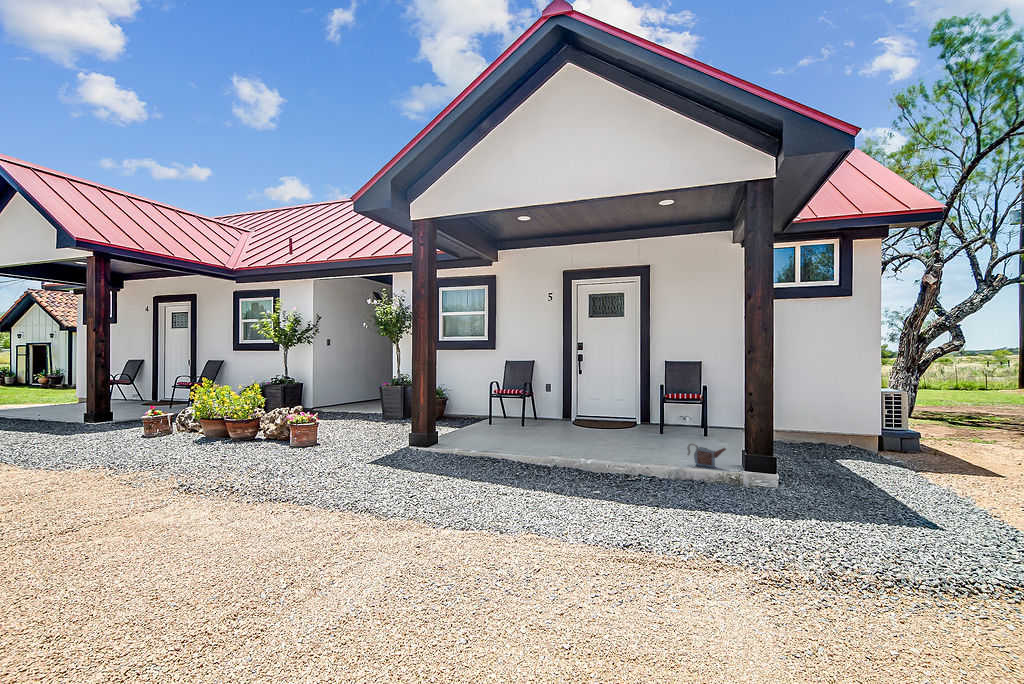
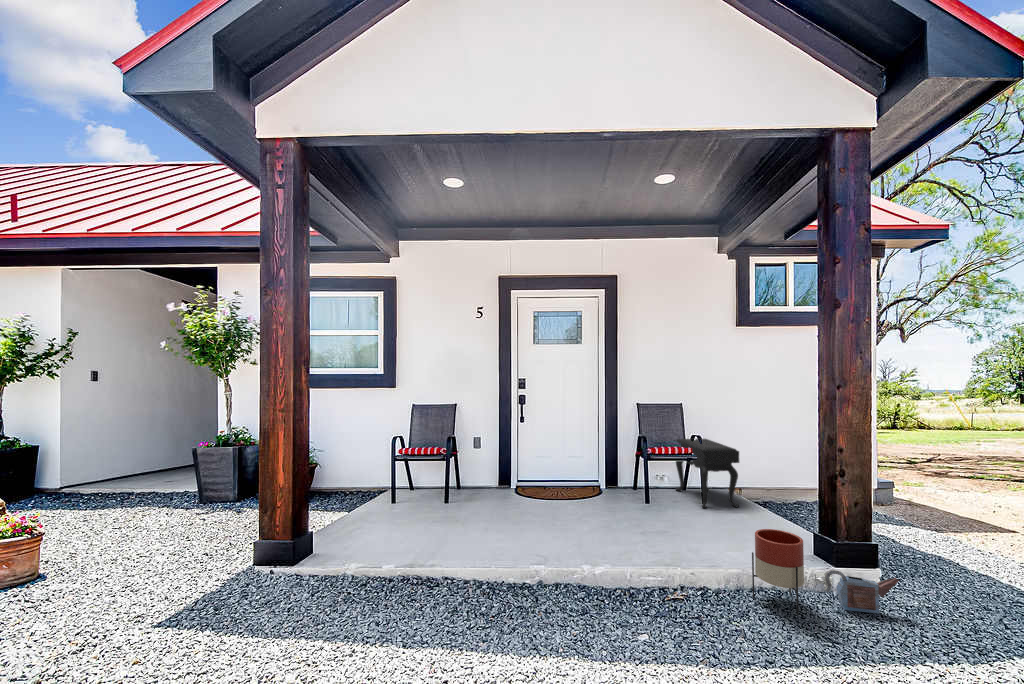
side table: none [691,388,729,436] -> present [676,439,739,508]
planter: none [651,422,676,464] -> present [752,529,804,615]

